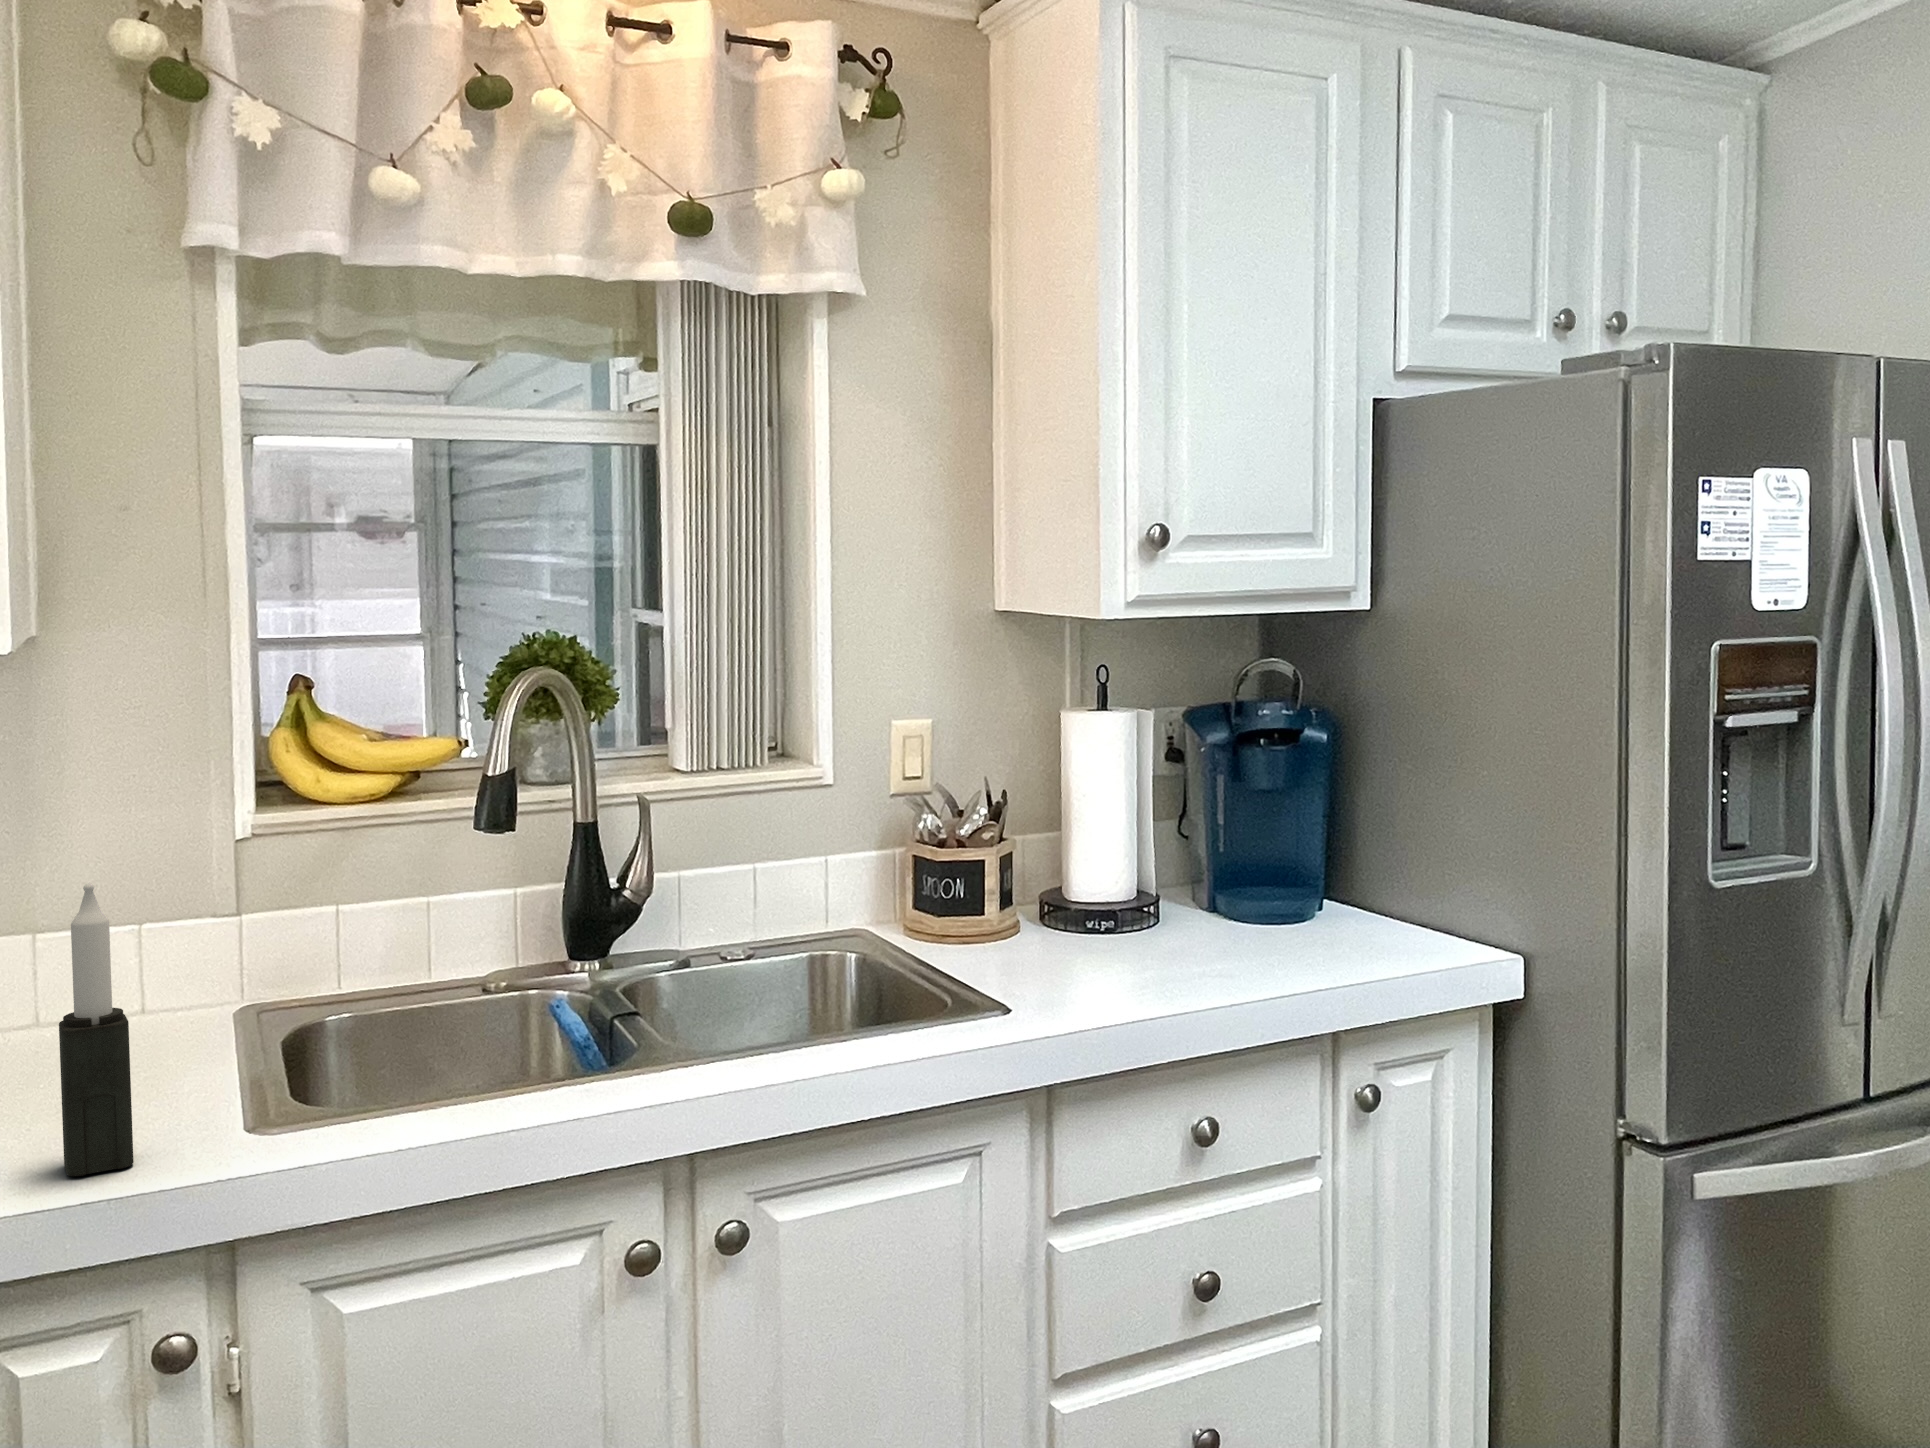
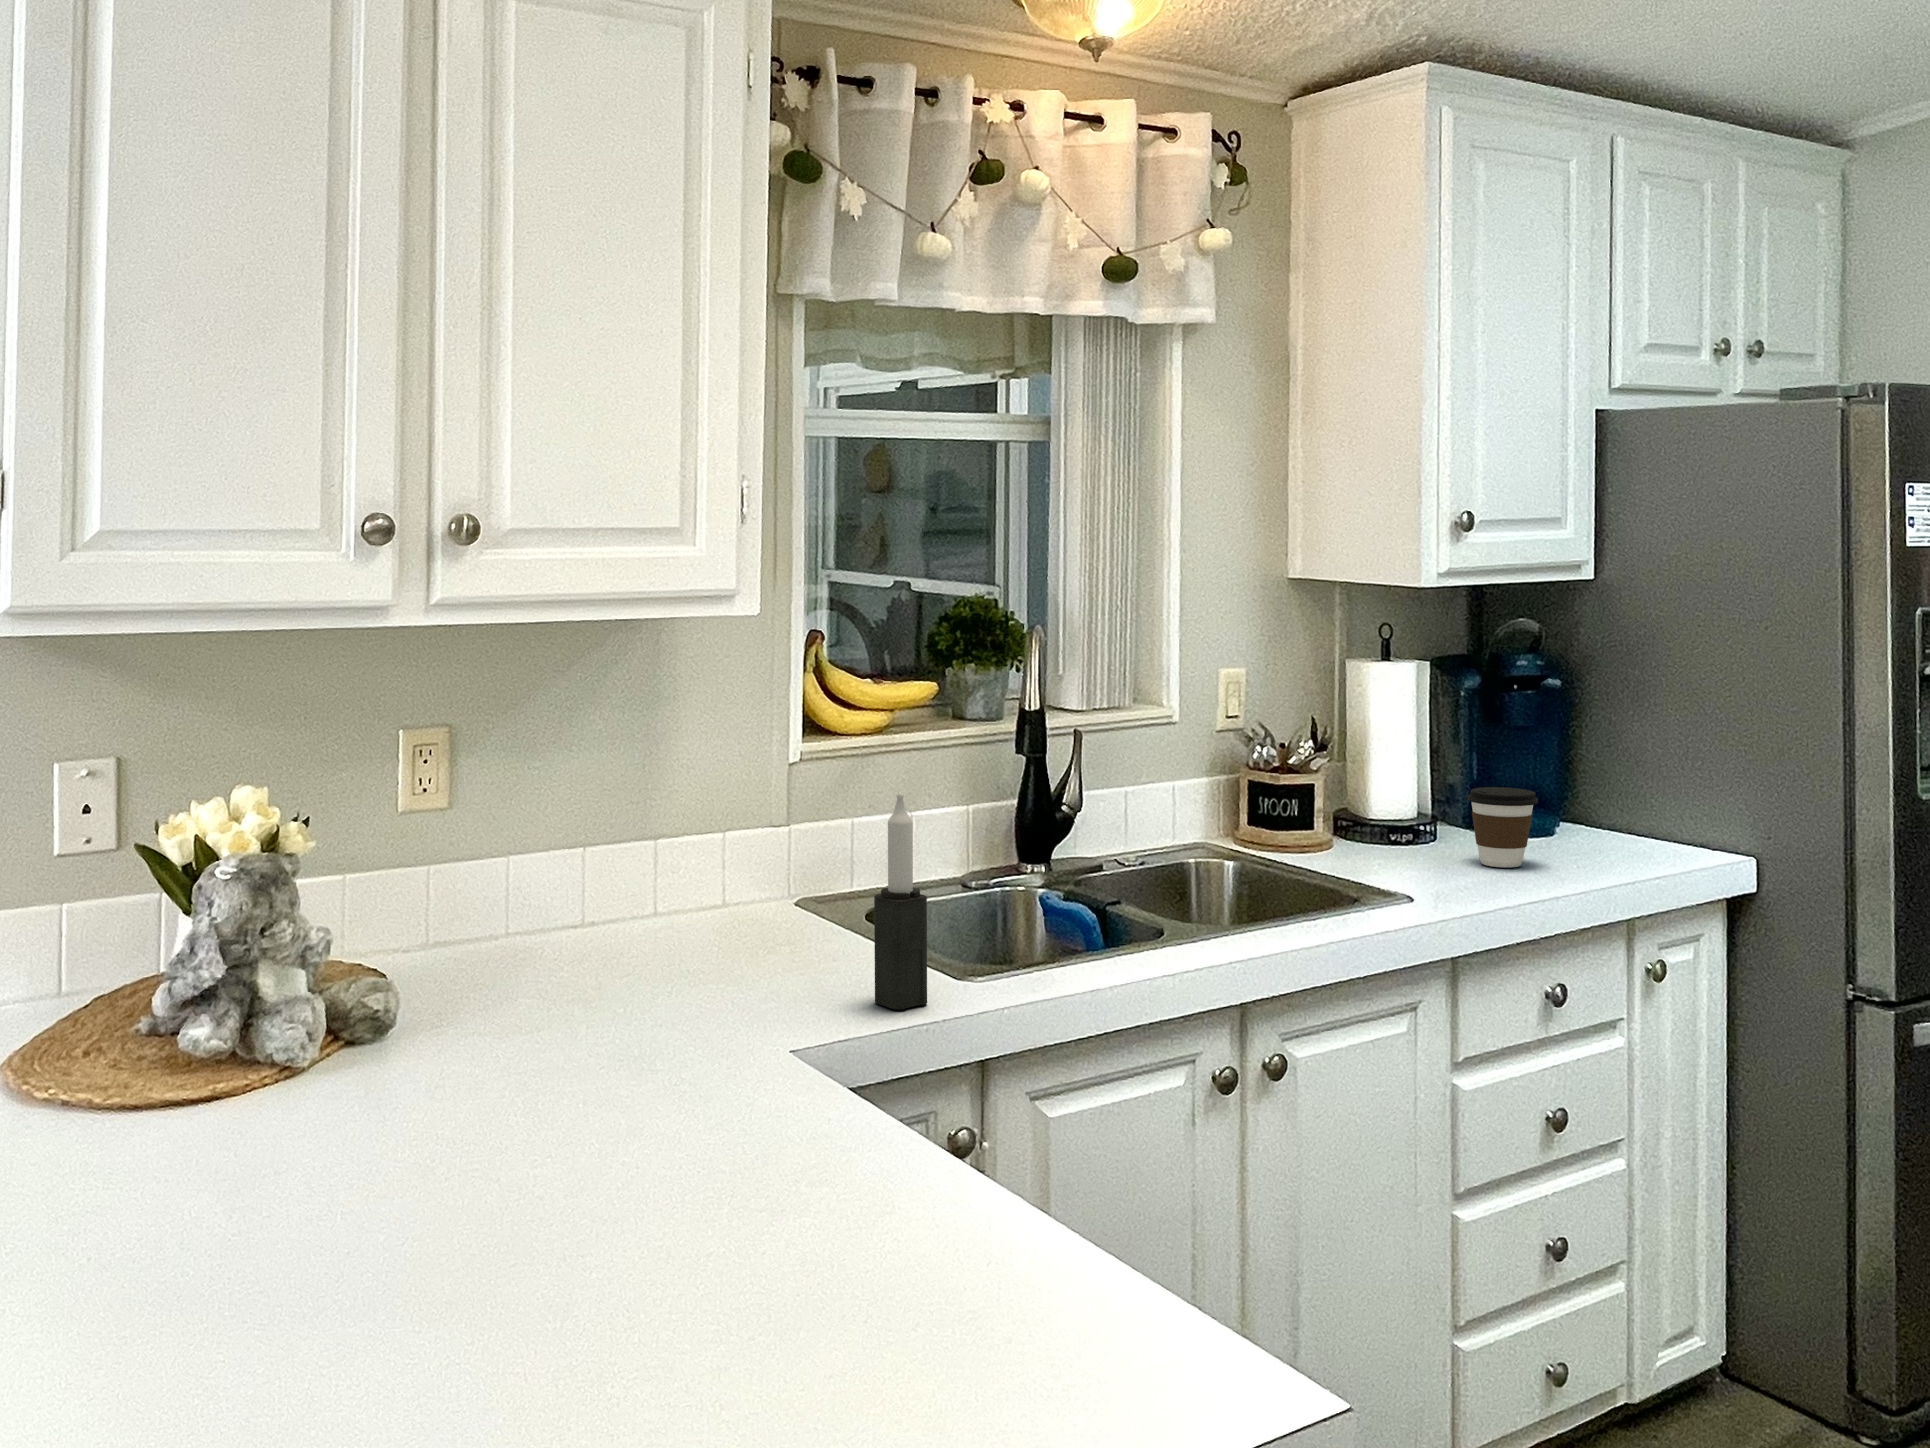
coffee cup: none [1141,864,1224,966] -> present [1467,787,1538,867]

